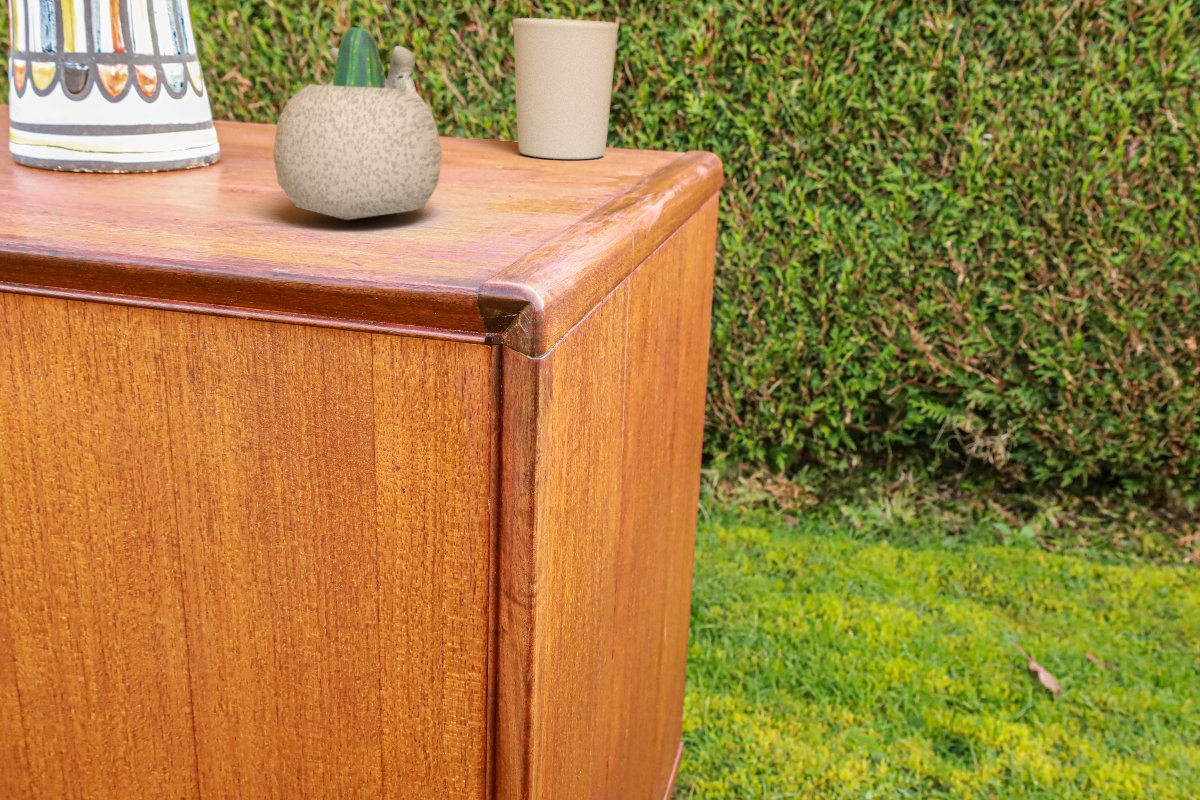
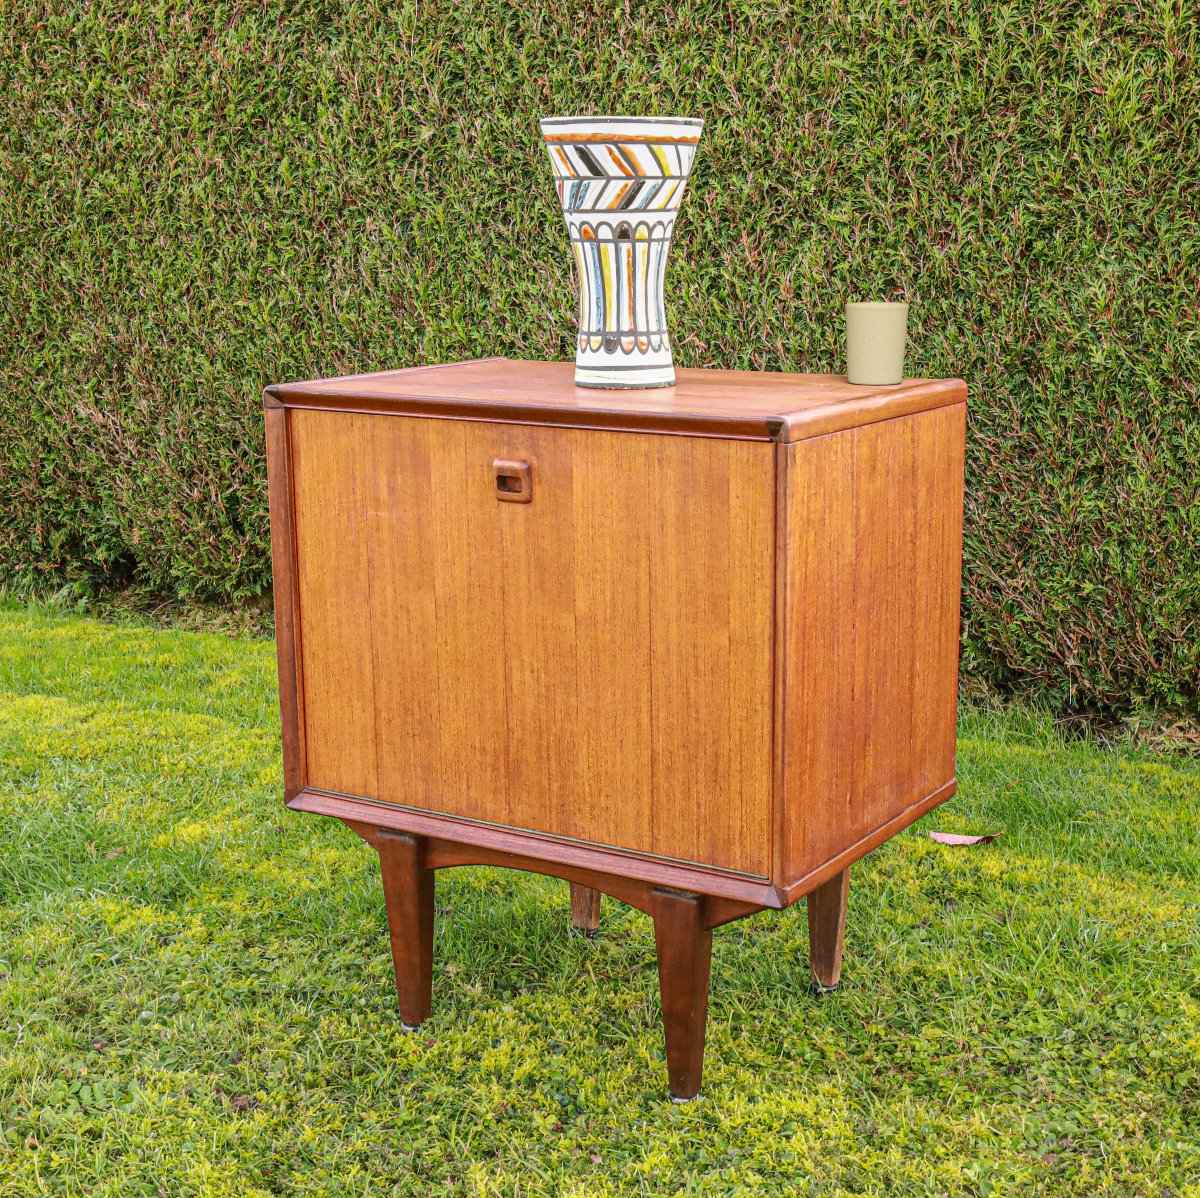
succulent planter: present [273,28,442,220] -> none [697,319,773,402]

